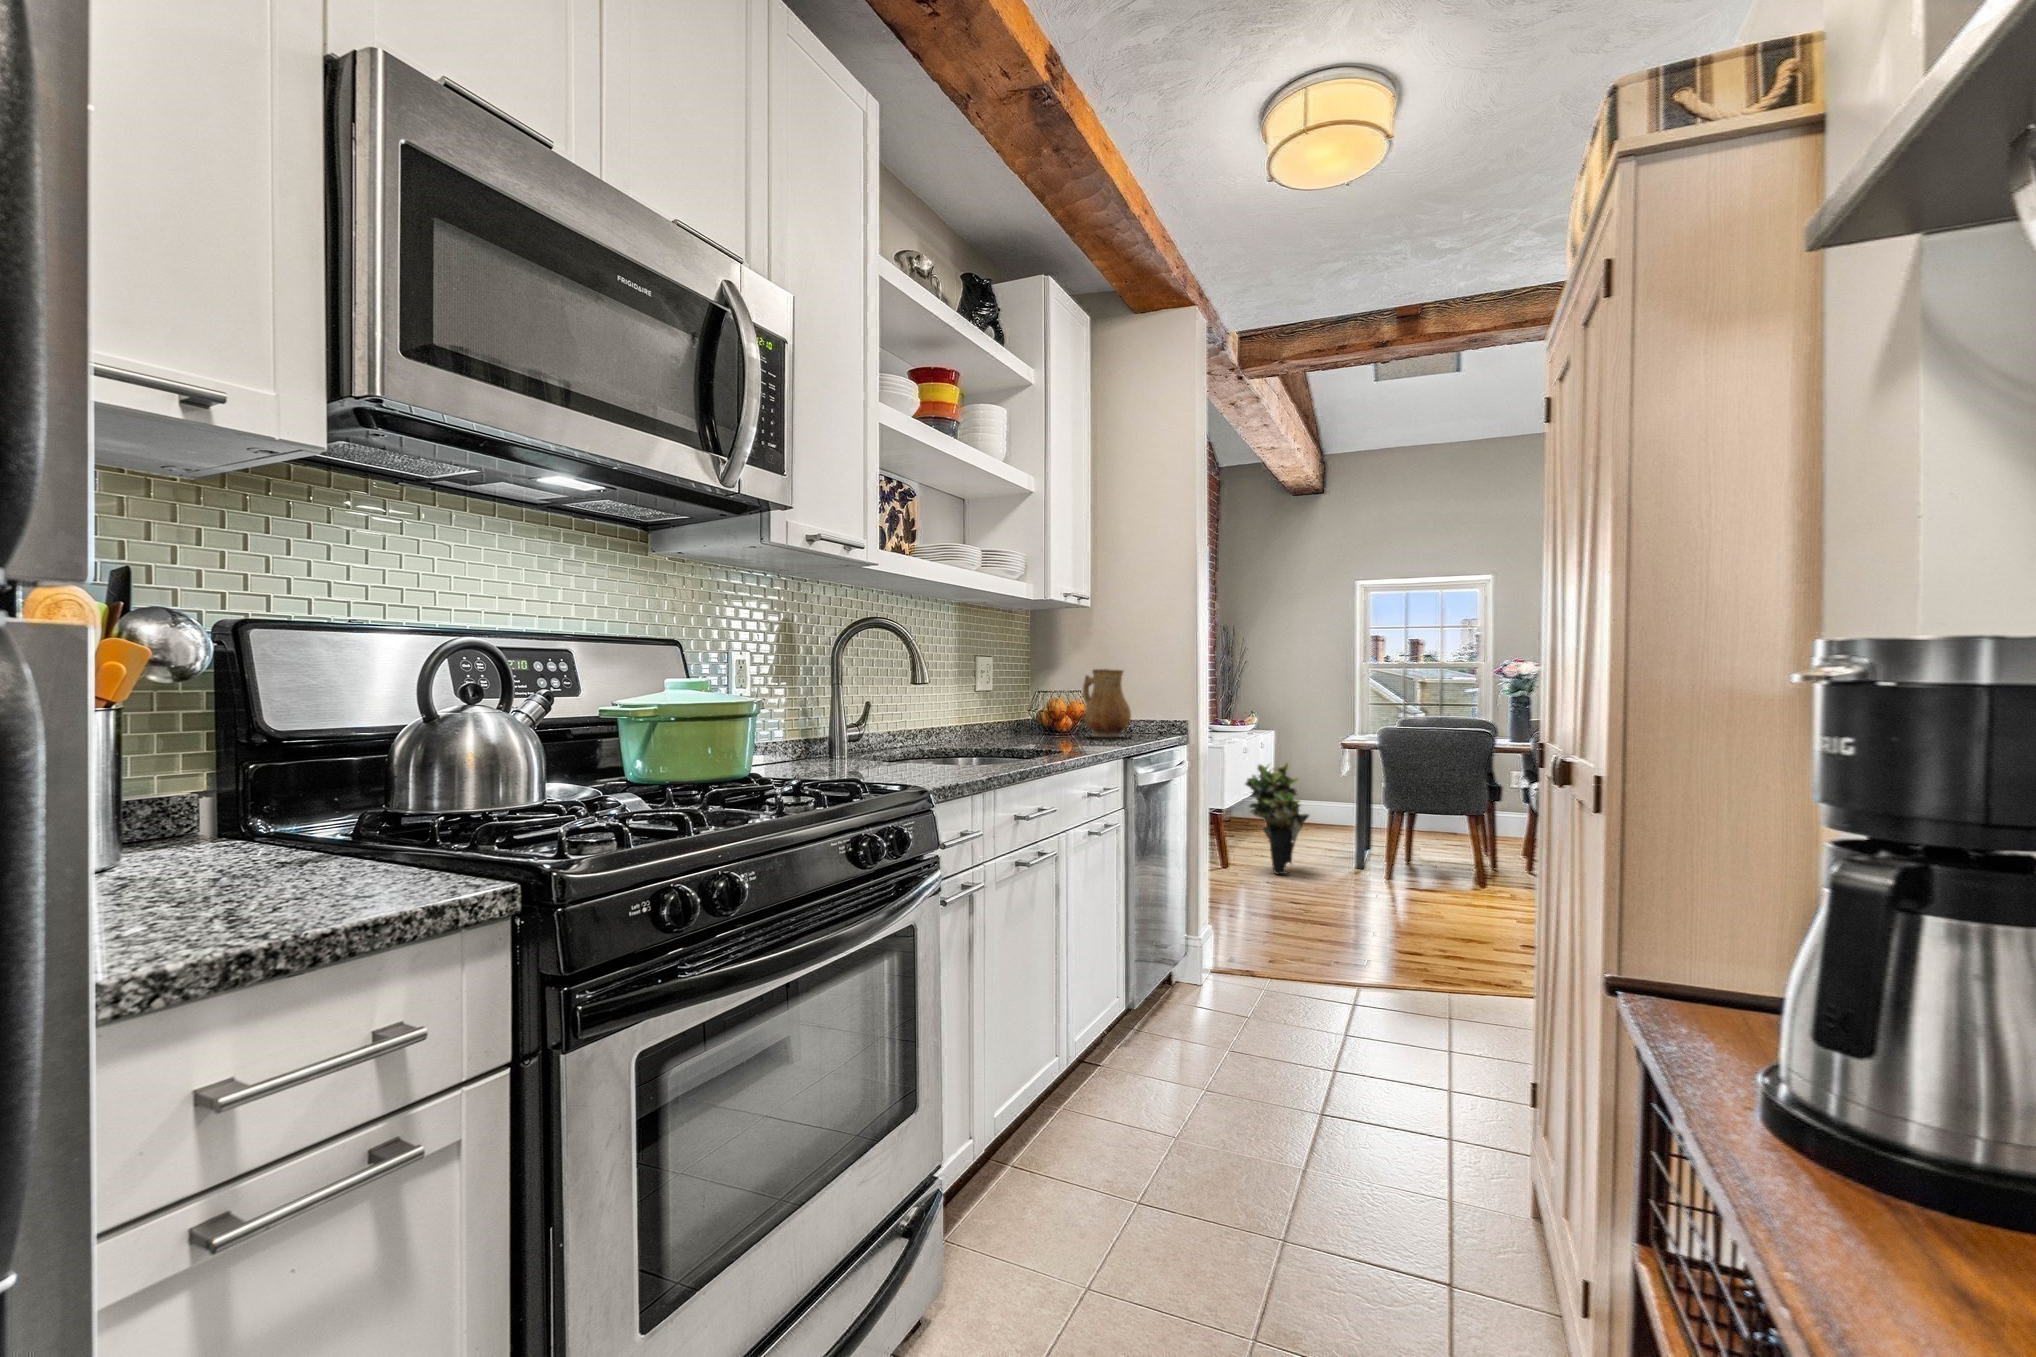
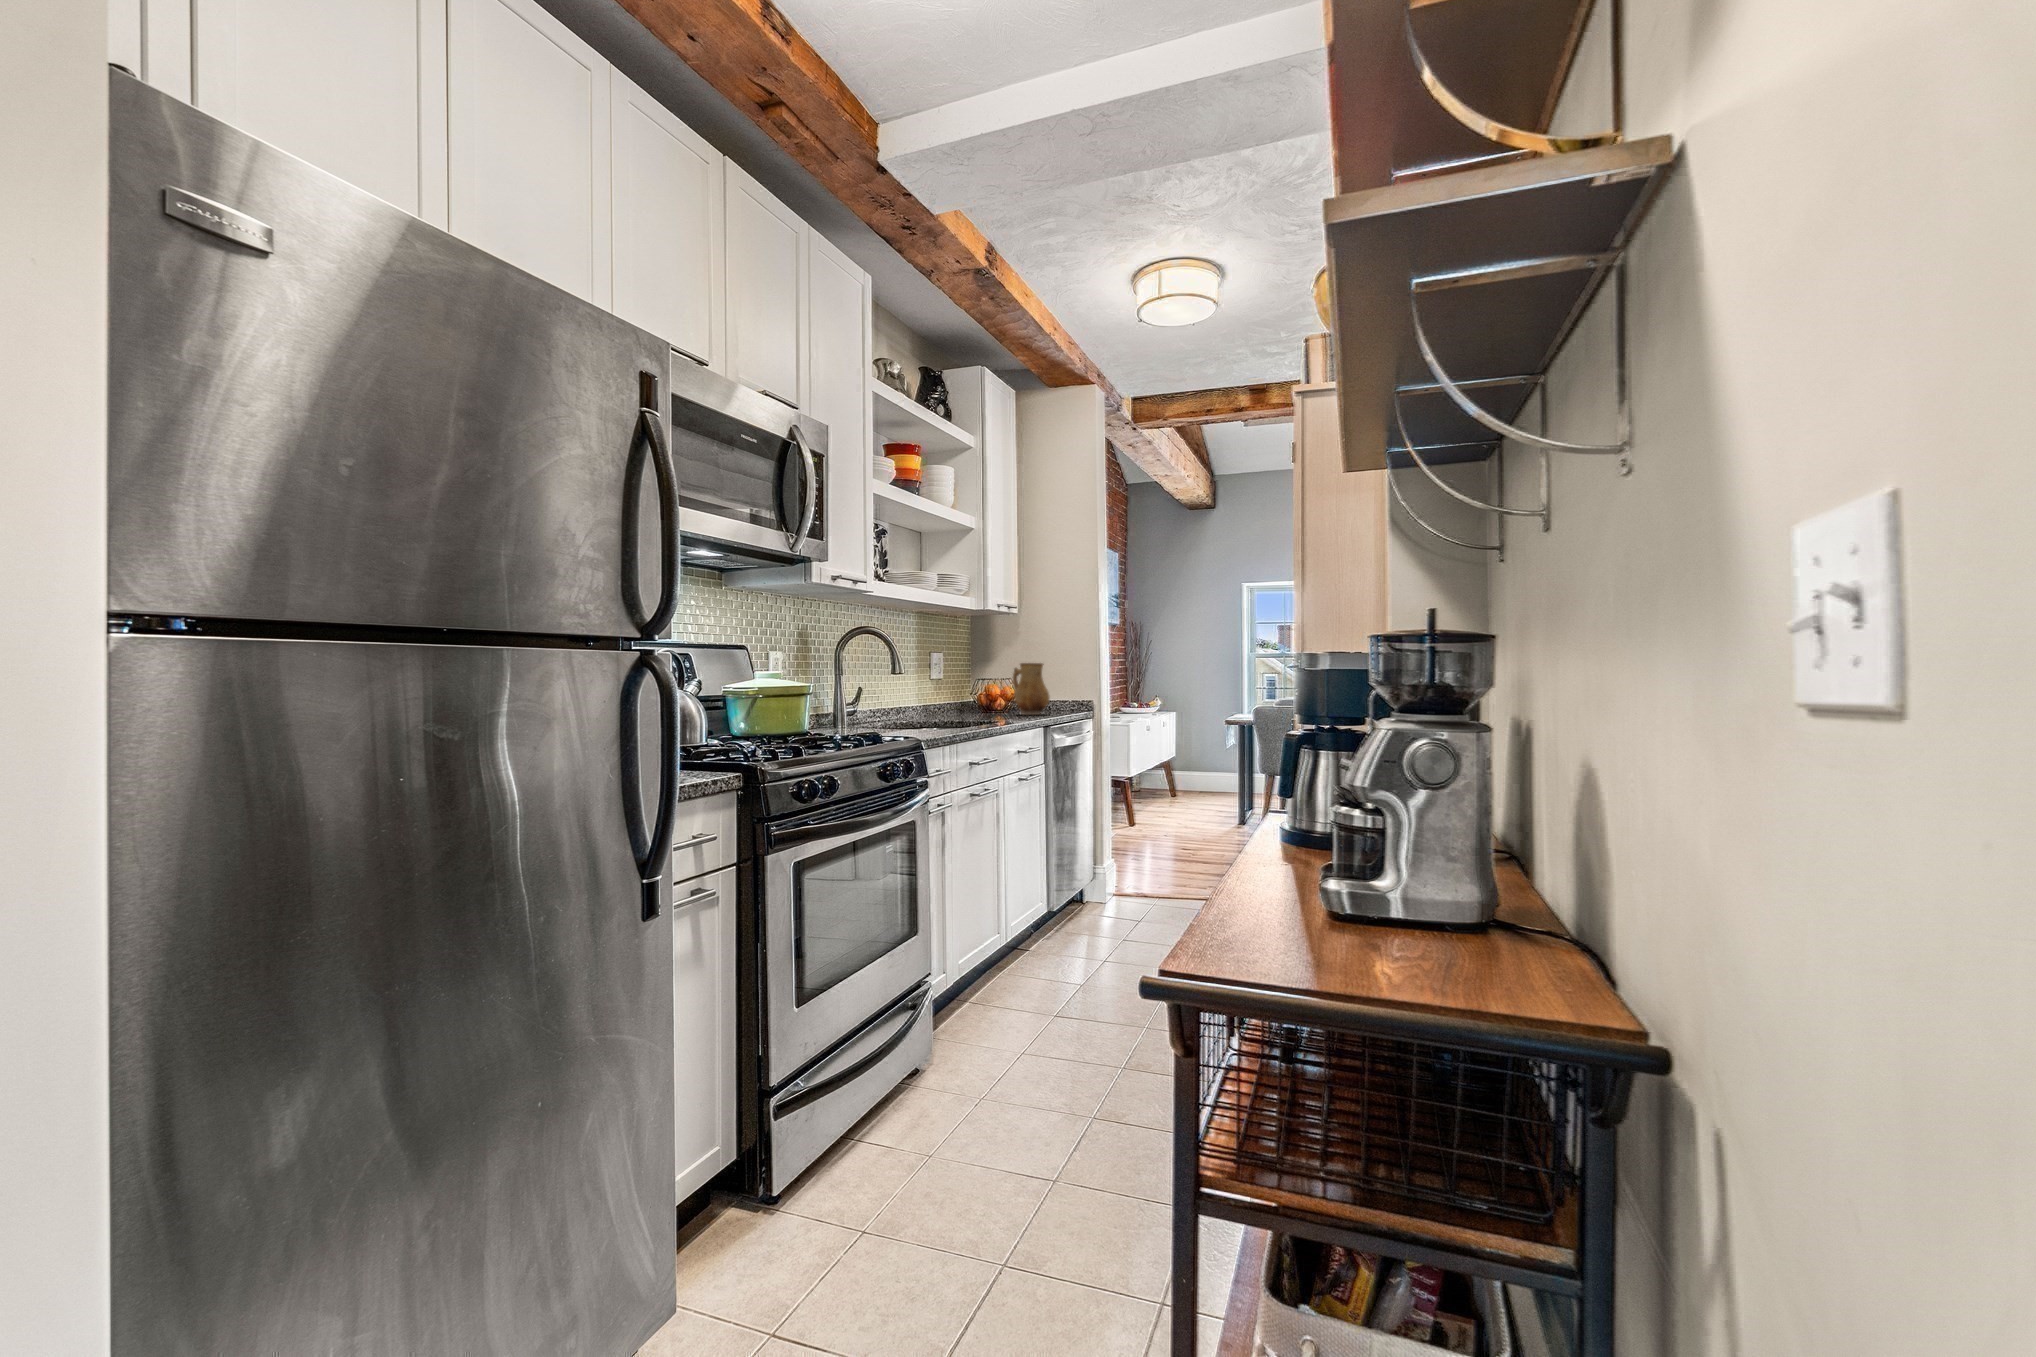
potted plant: present [1245,763,1309,874] -> none [1145,738,1198,829]

